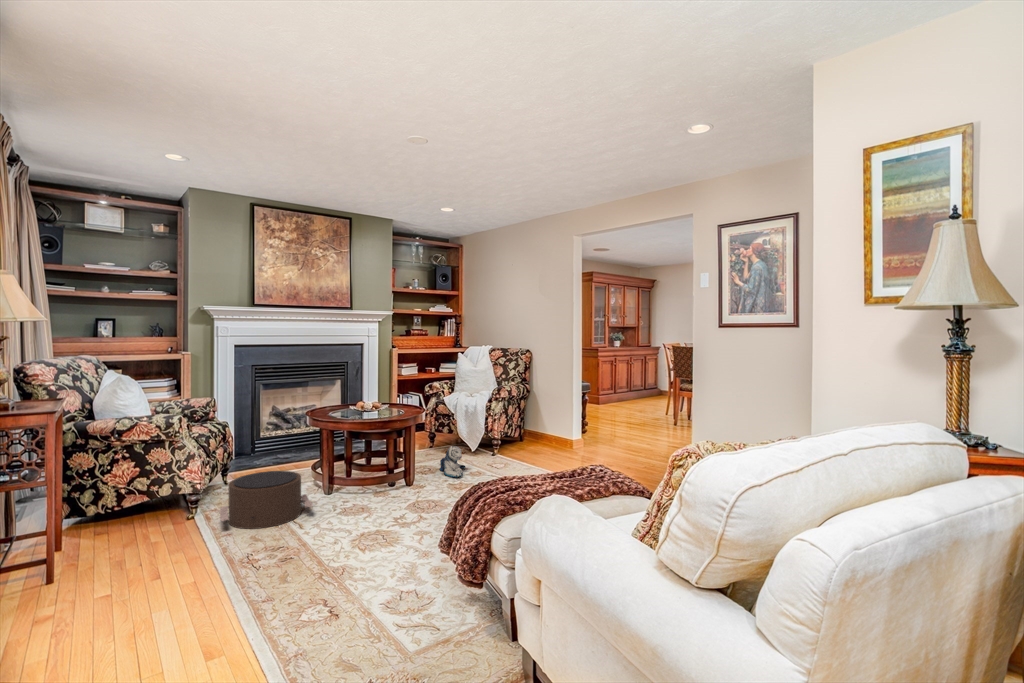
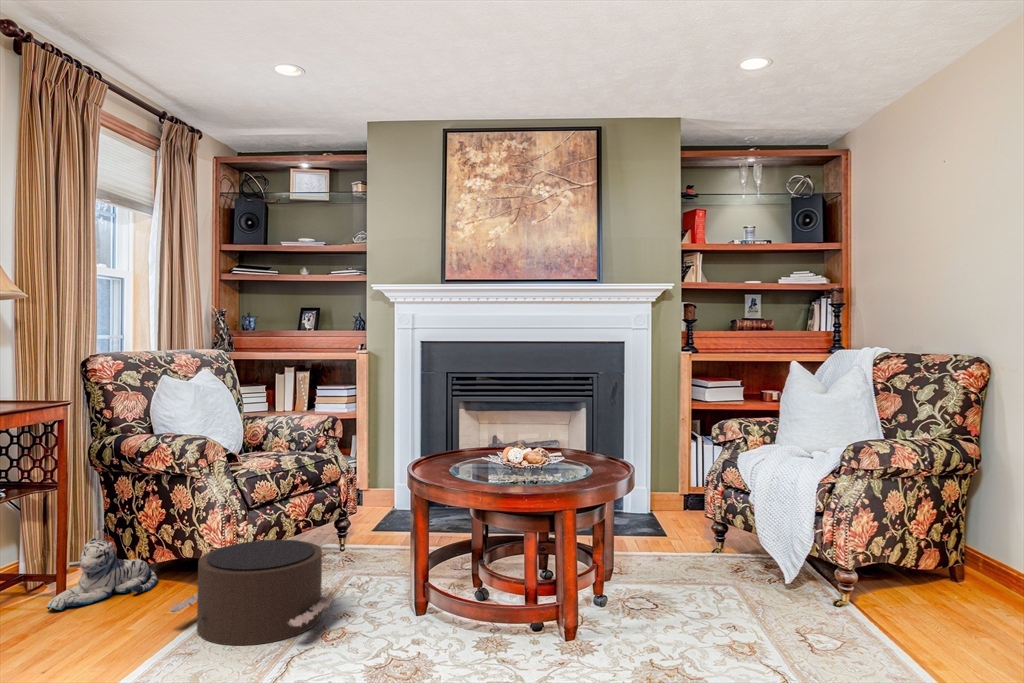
plush toy: present [439,446,465,478] -> present [47,538,158,610]

